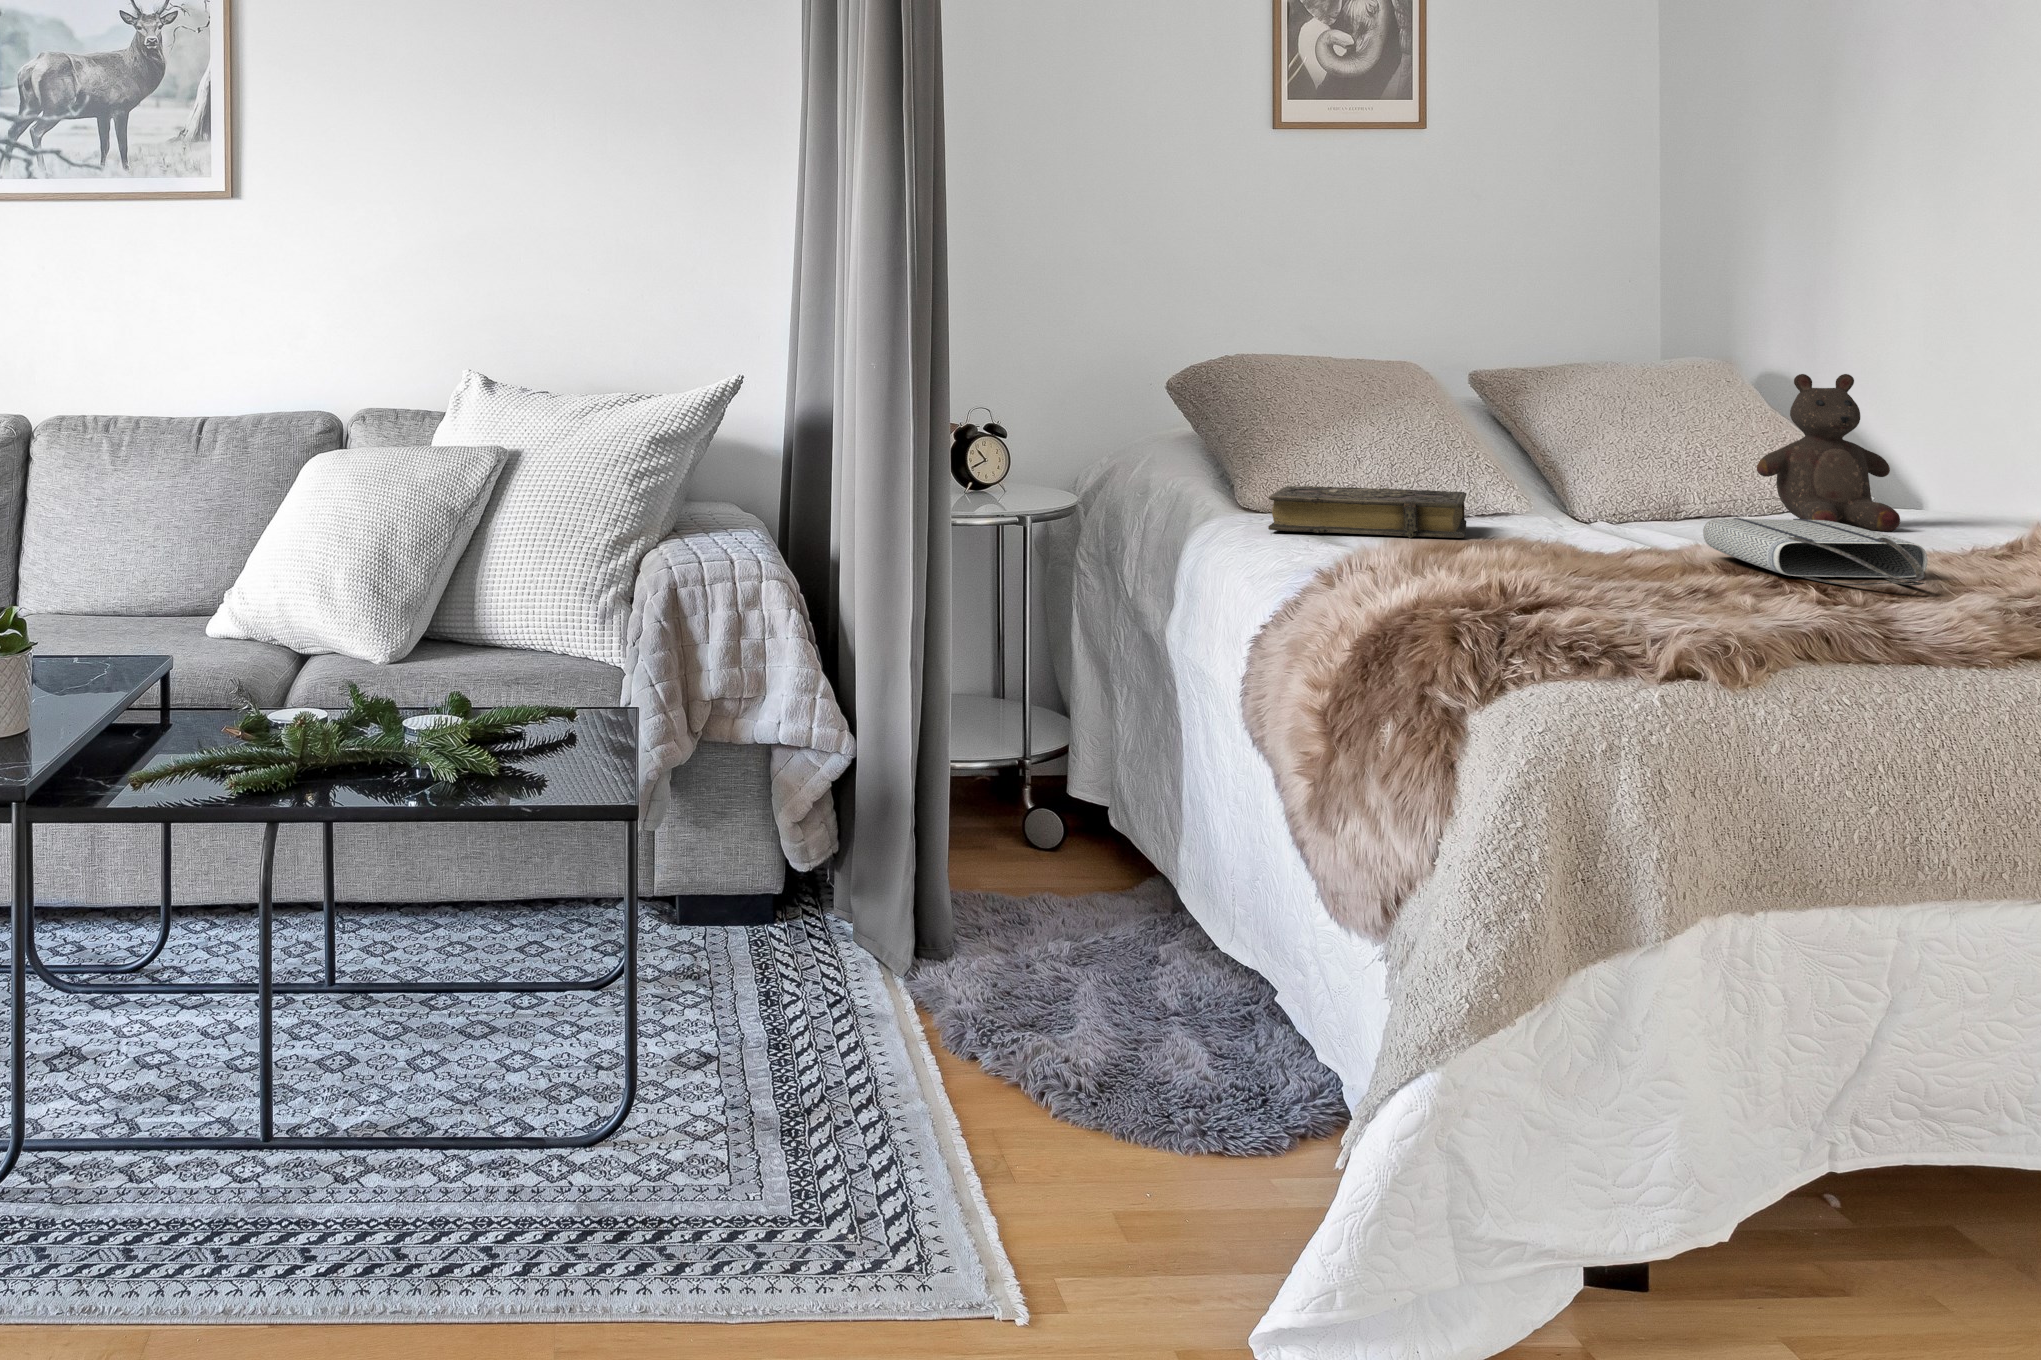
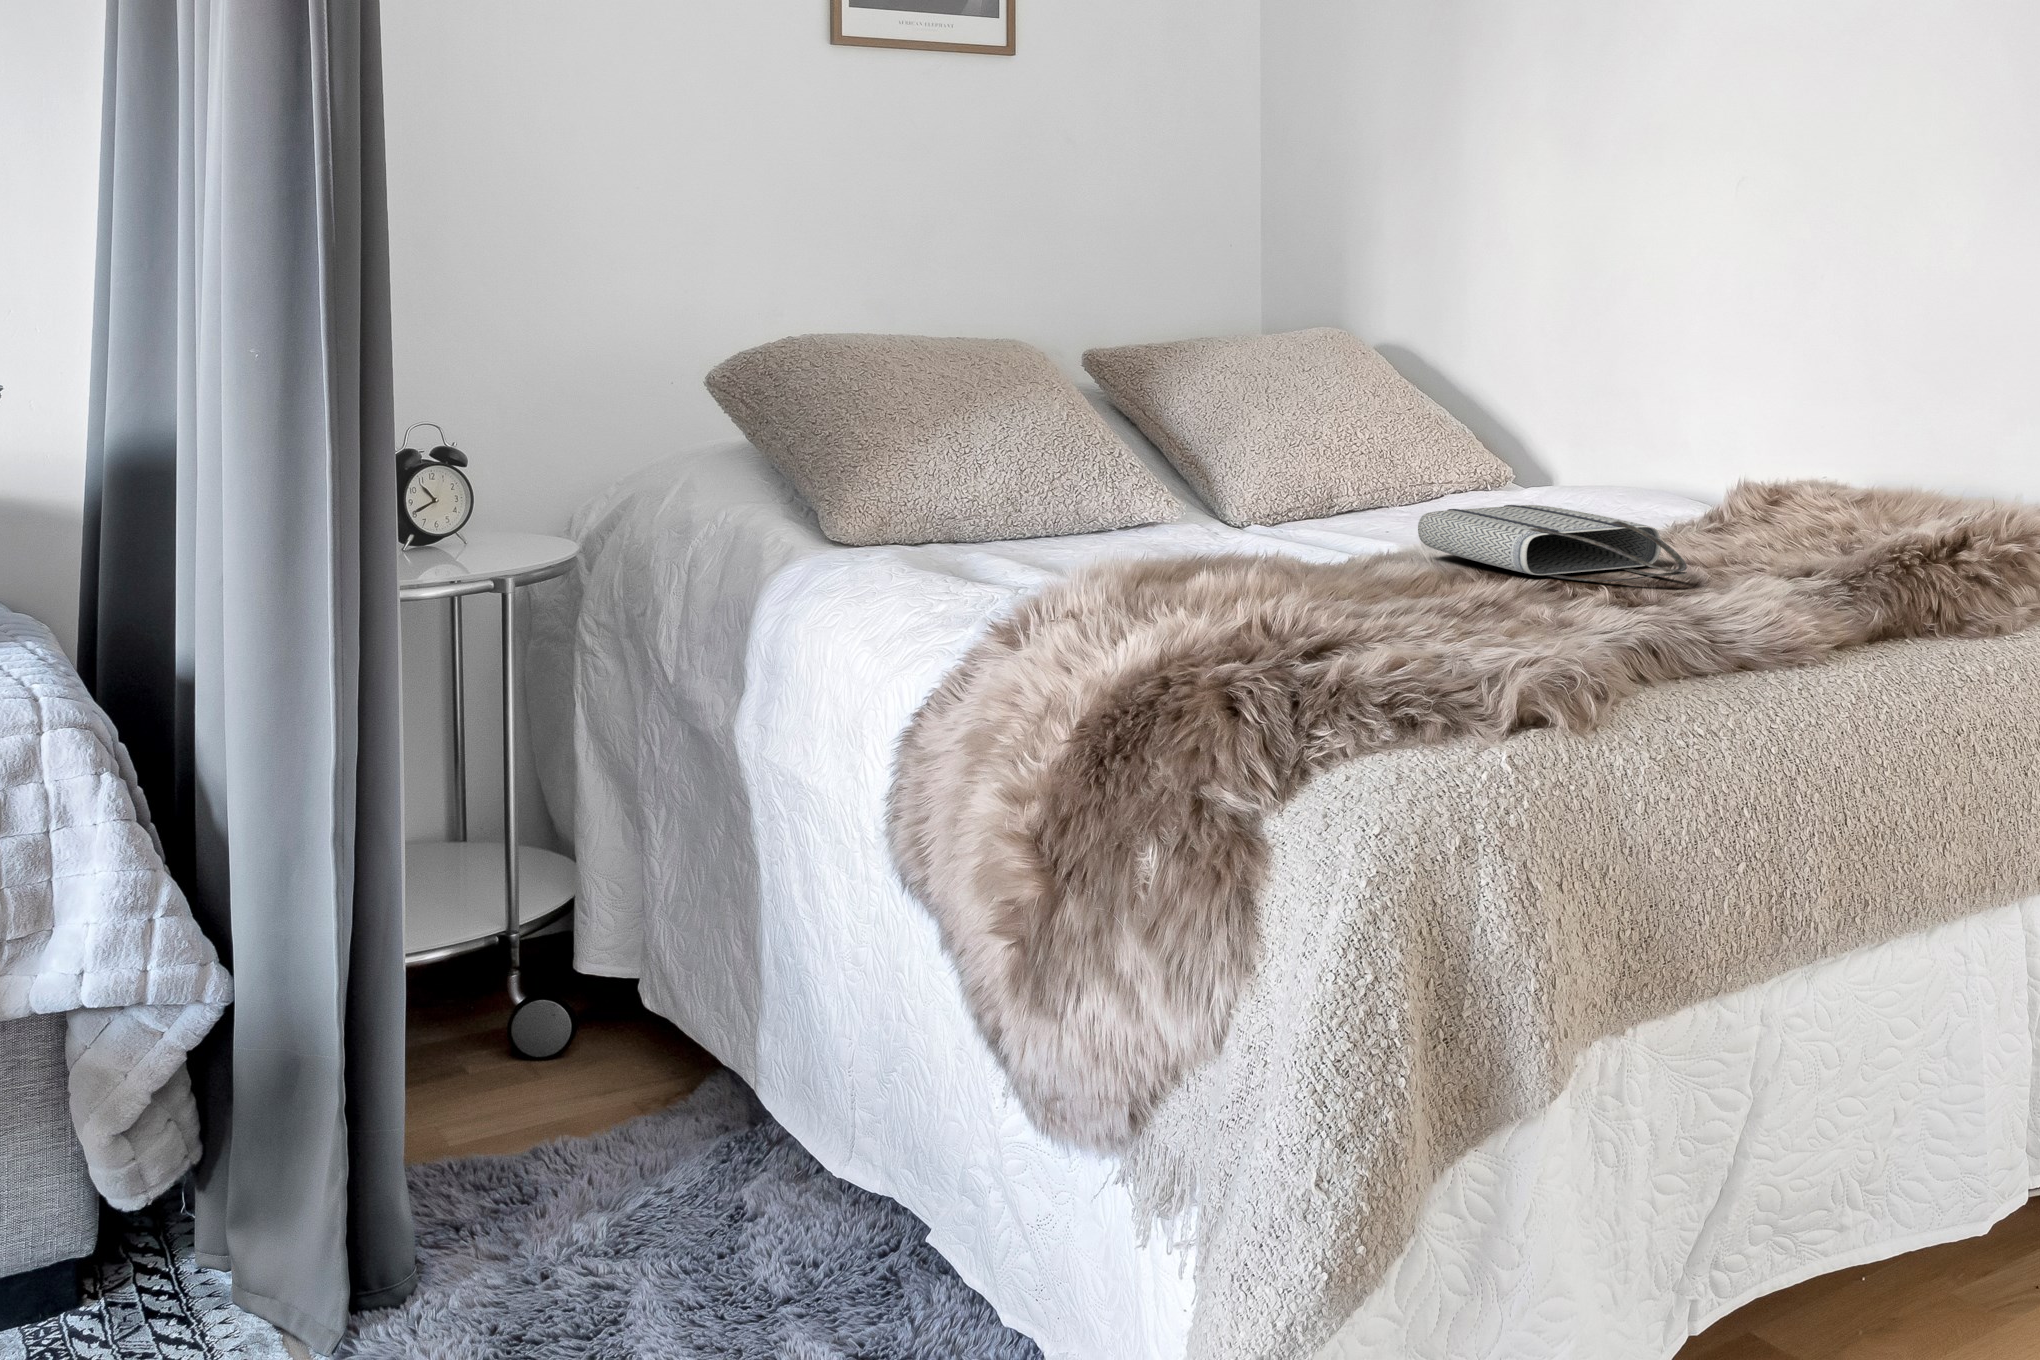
stuffed bear: present [1757,374,1900,532] -> none [1418,338,1557,517]
book: present [1268,486,1467,538] -> none [885,496,1136,565]

